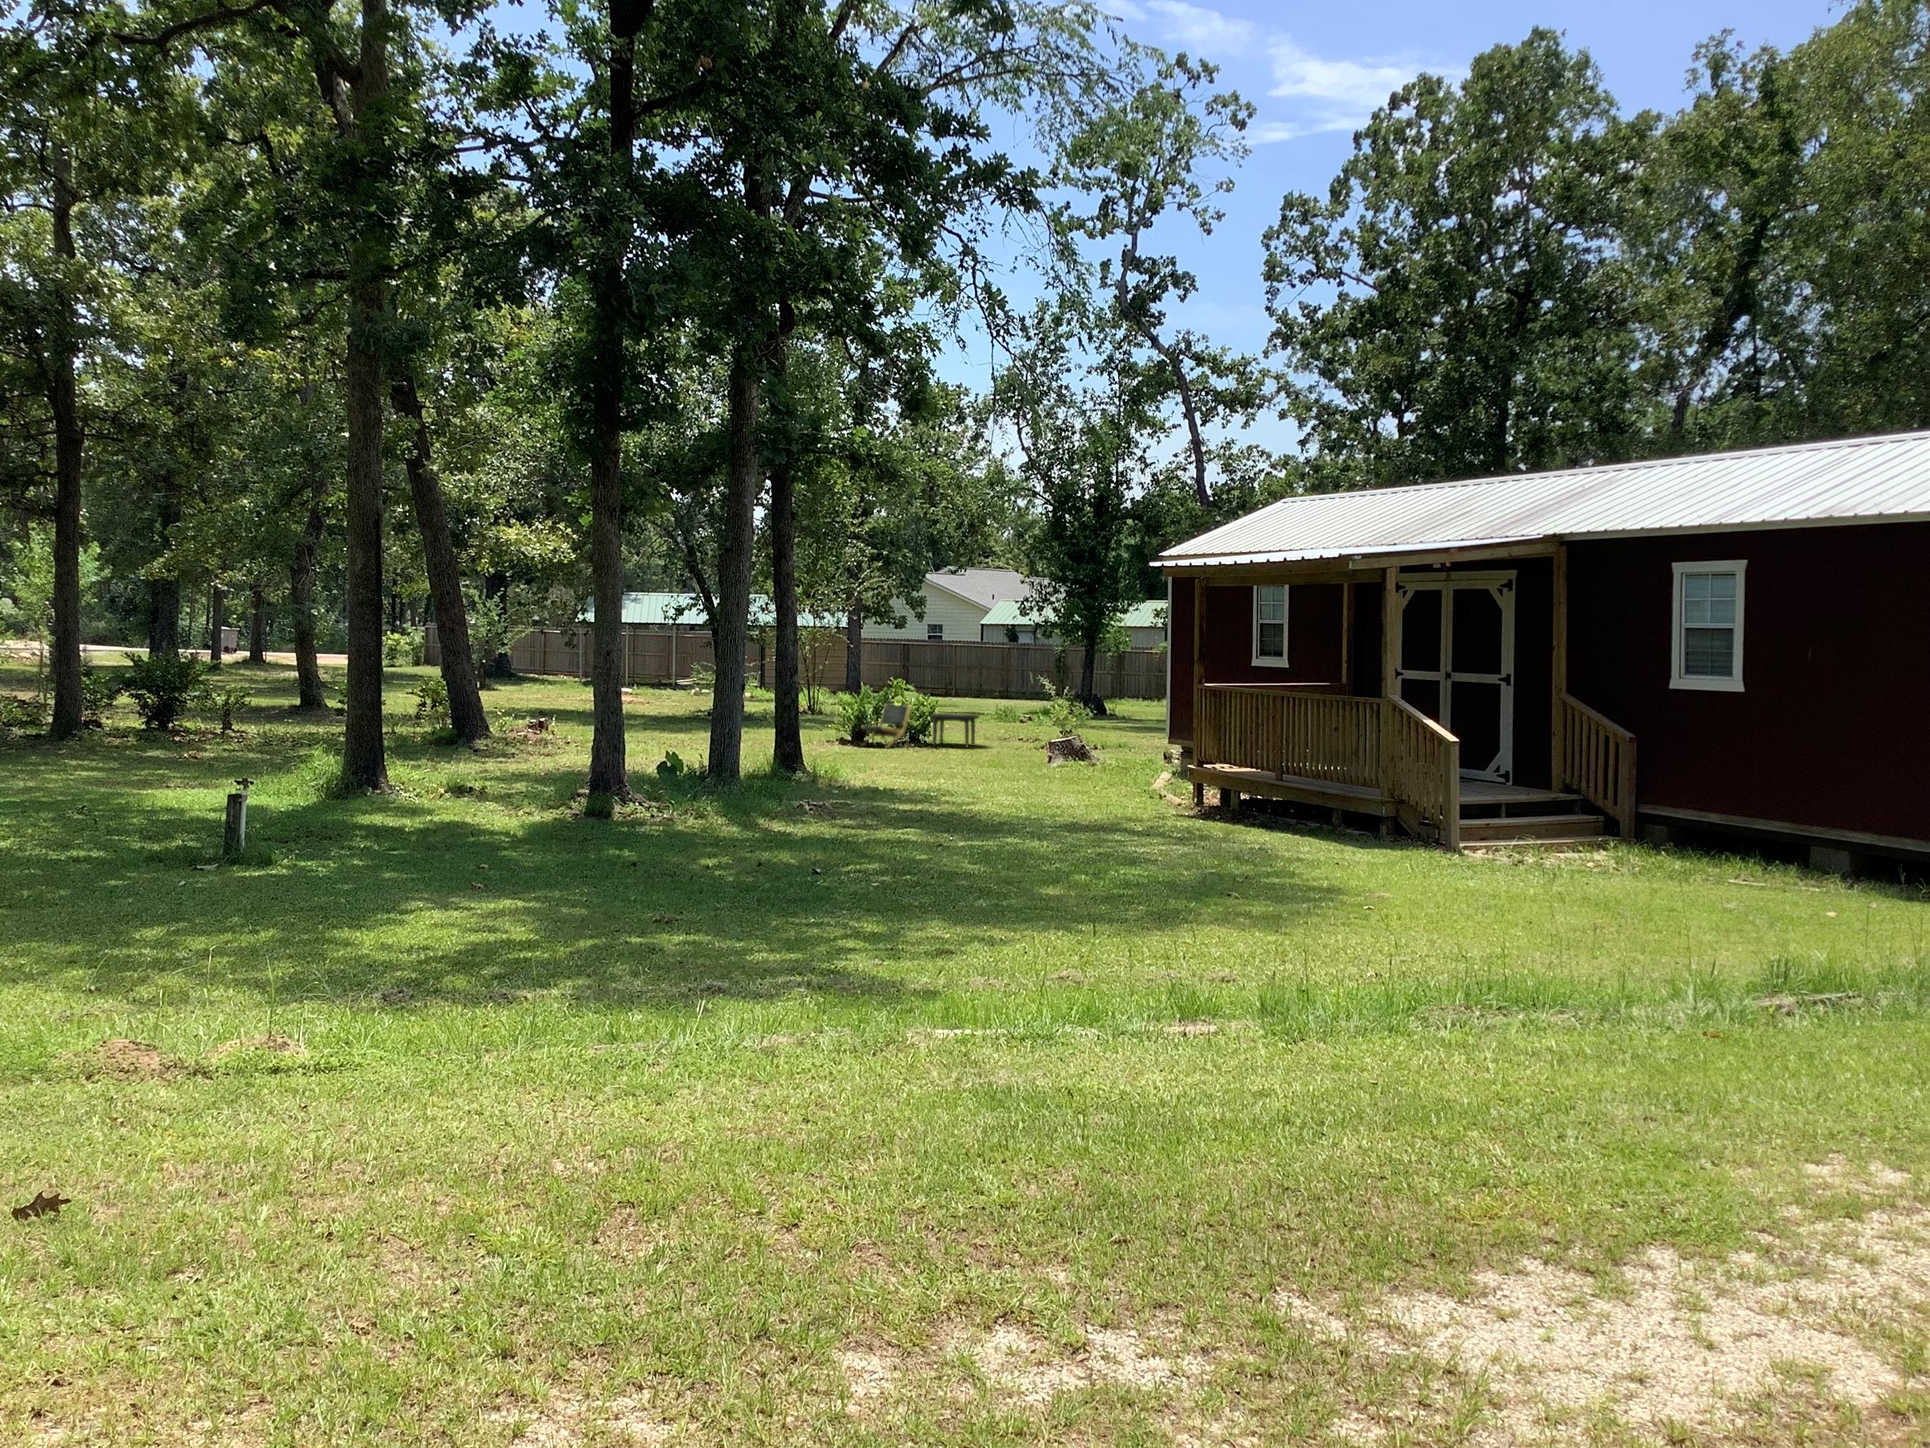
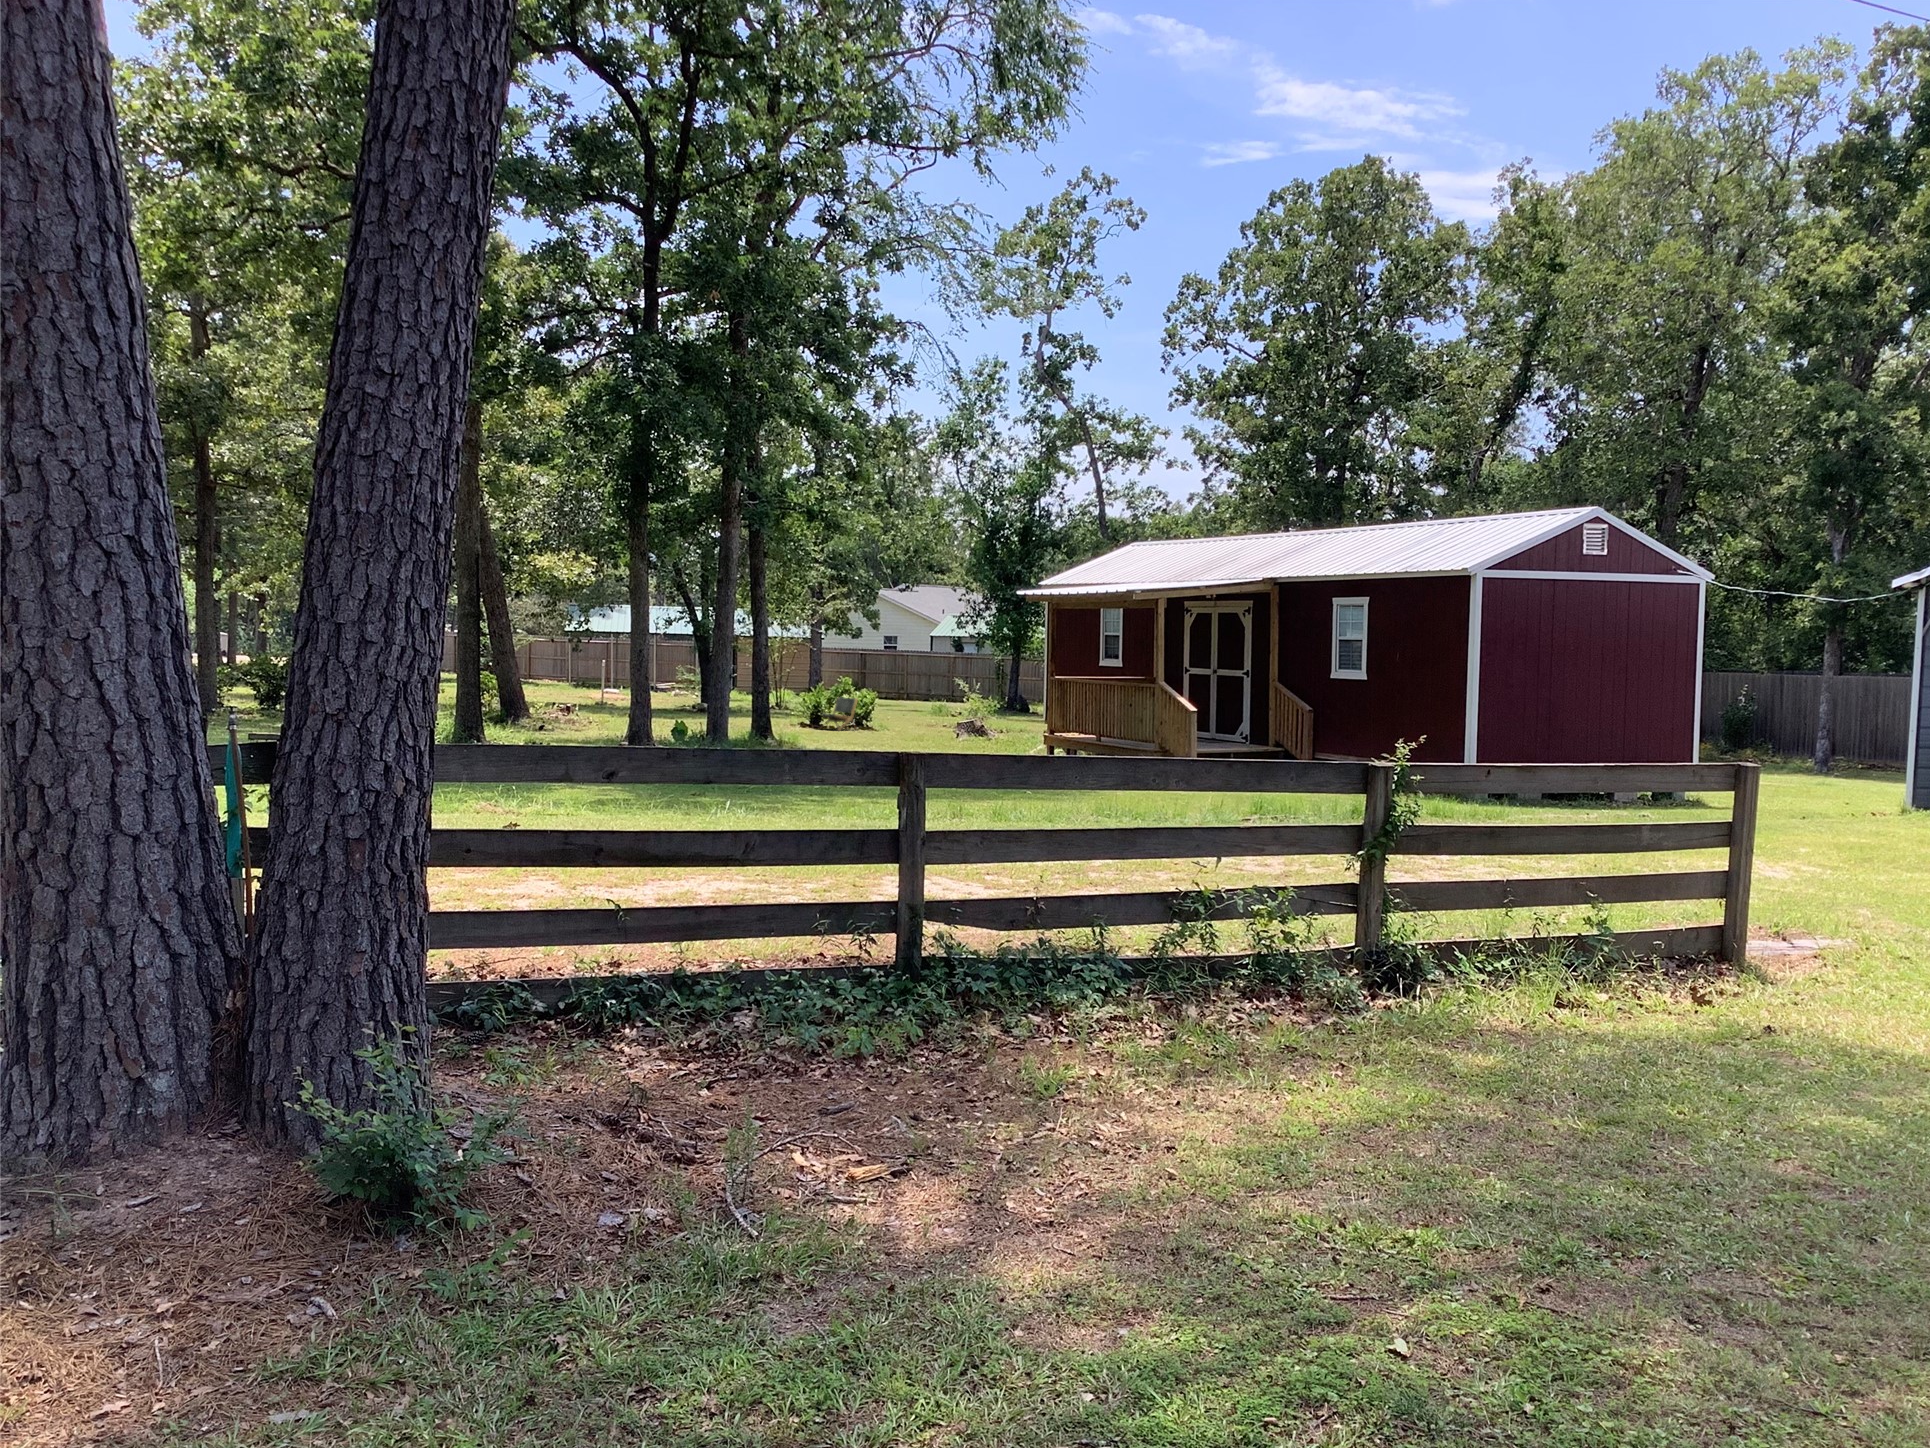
round table: present [930,713,980,748] -> none [871,705,913,731]

